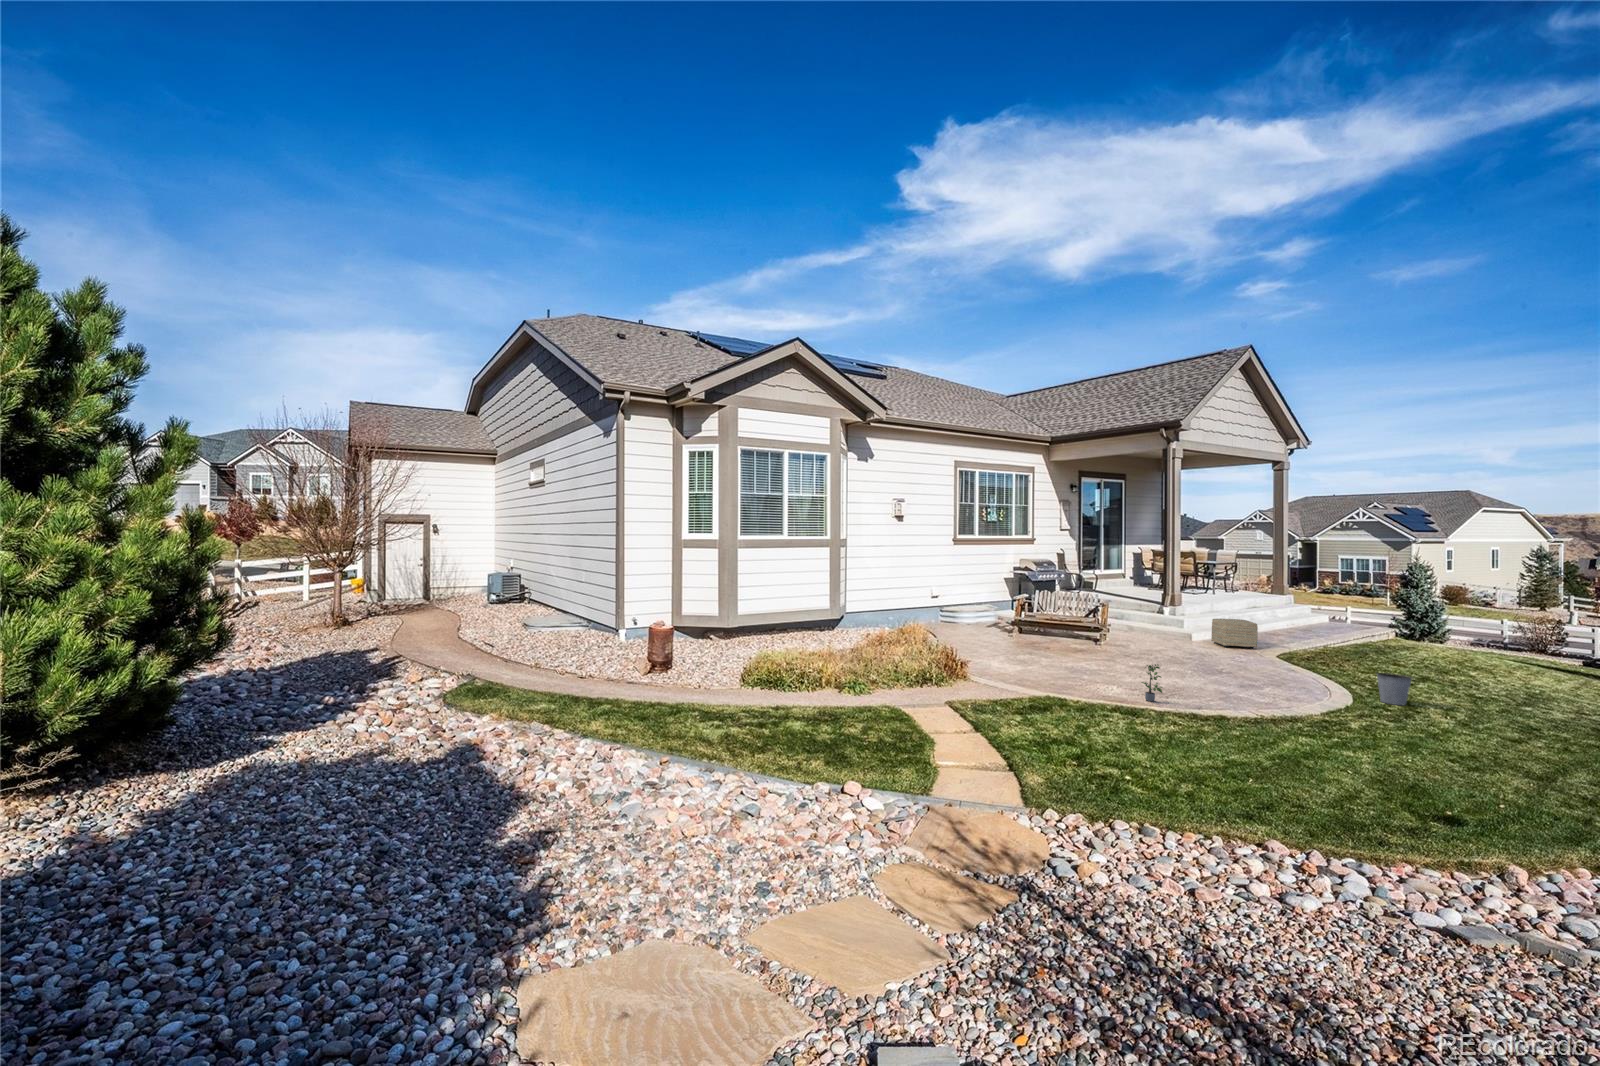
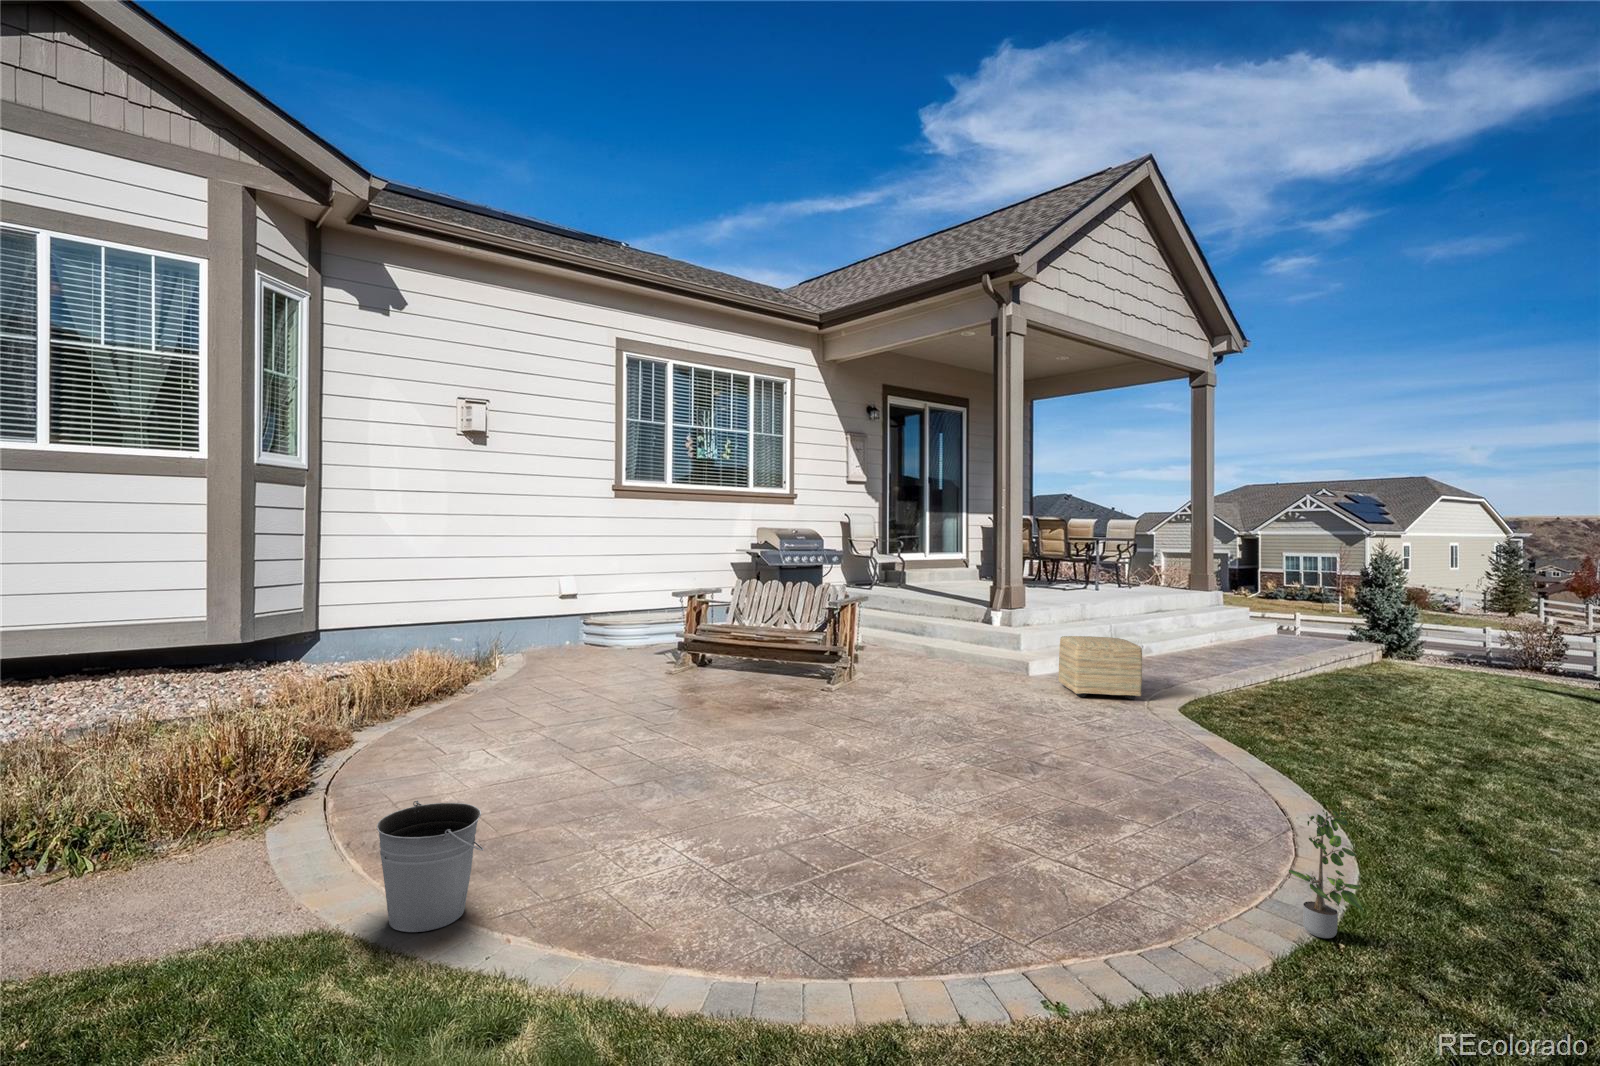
potted plant: present [1141,664,1162,701] -> present [1289,810,1364,938]
bucket: present [1377,673,1413,705] -> present [377,801,484,932]

